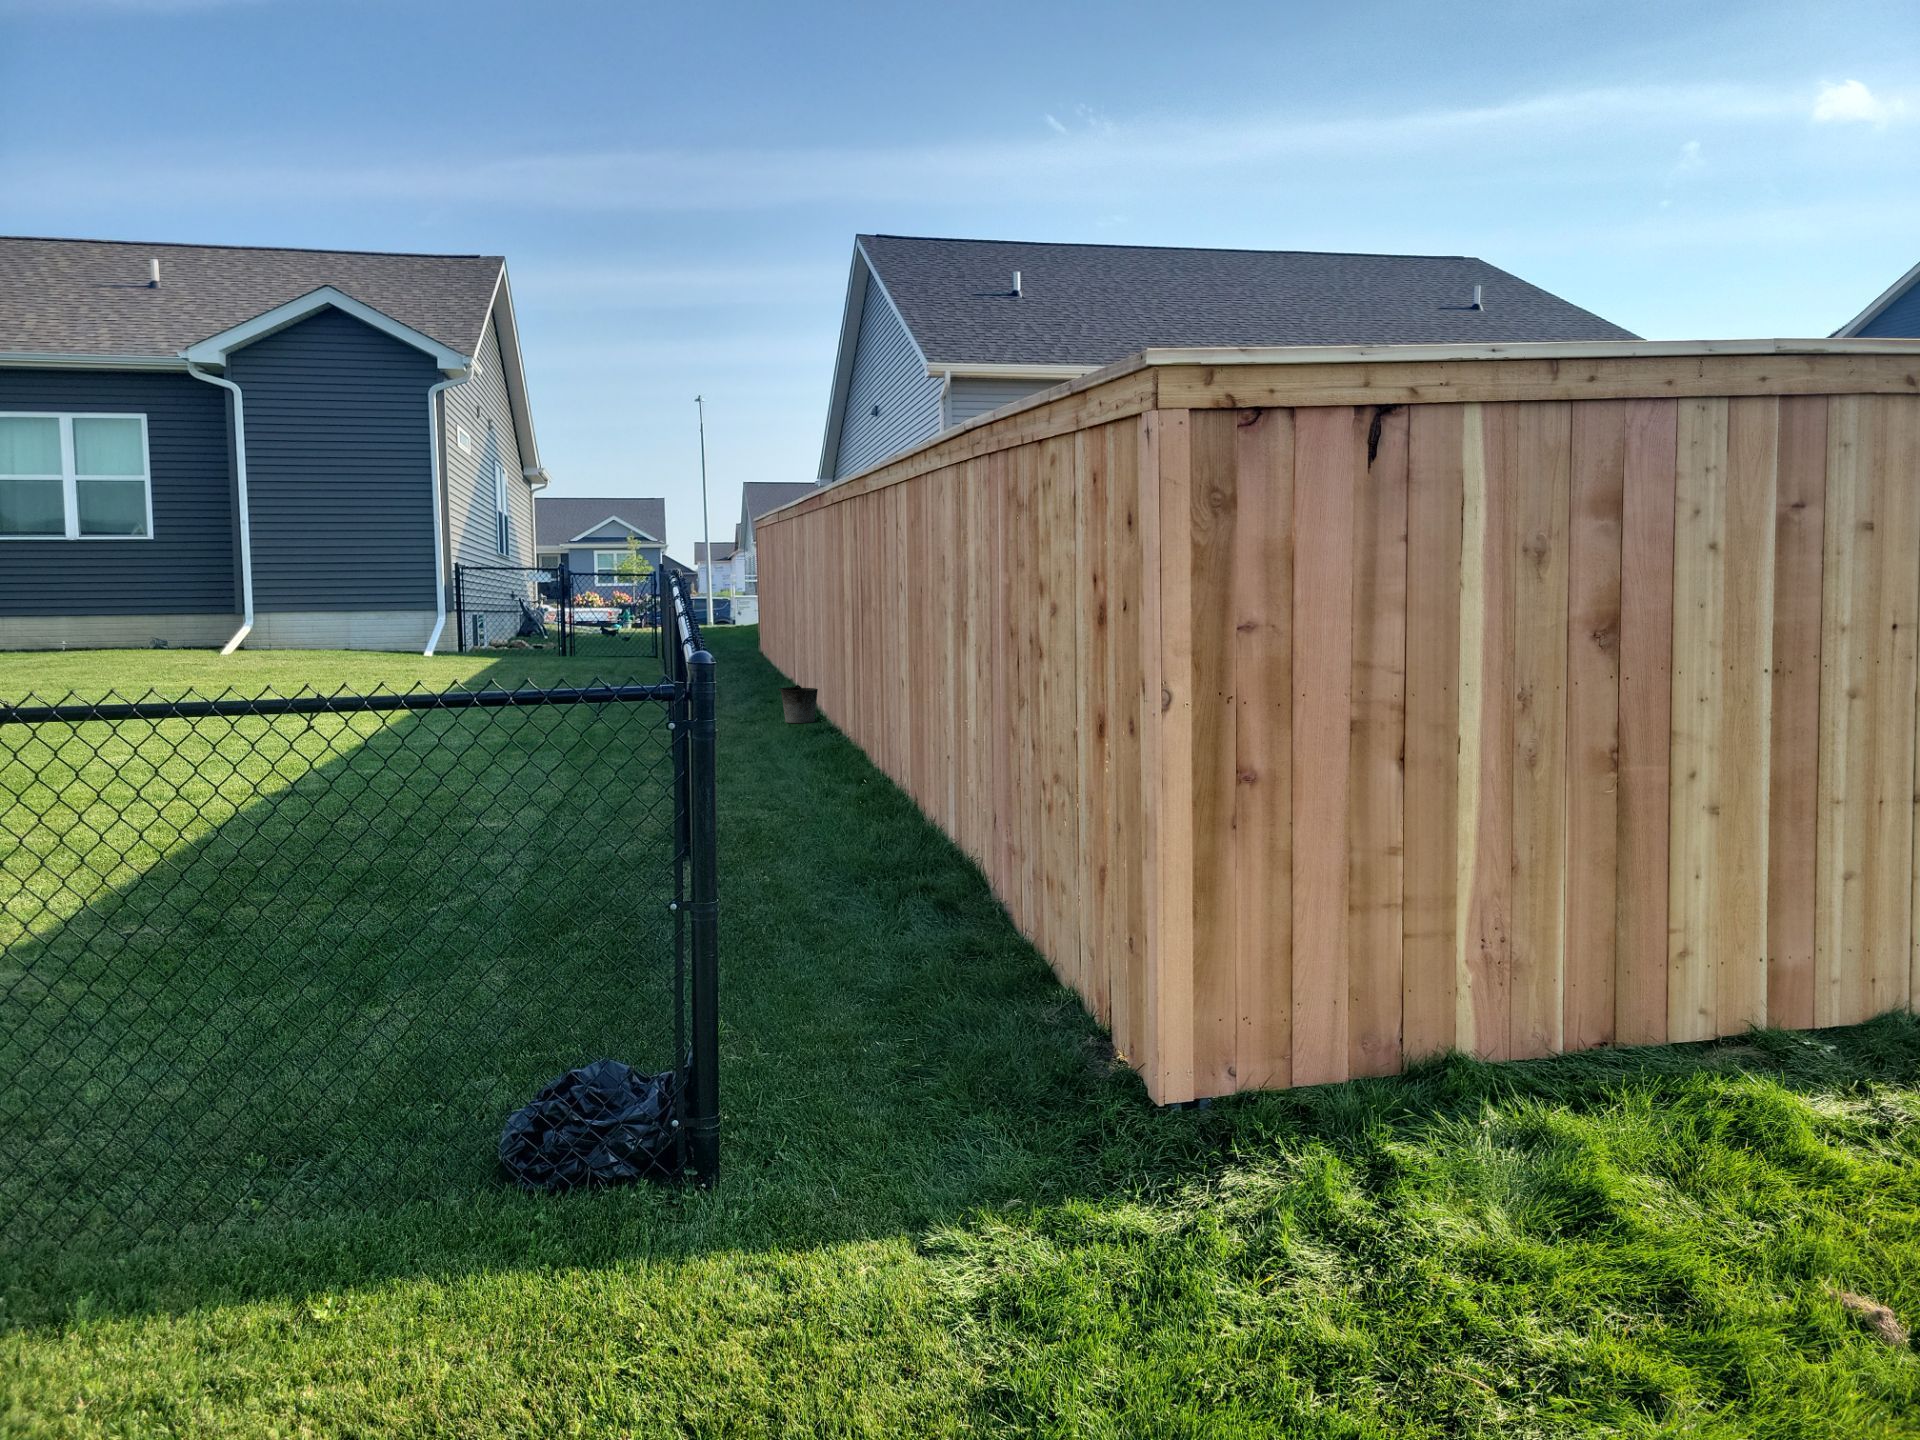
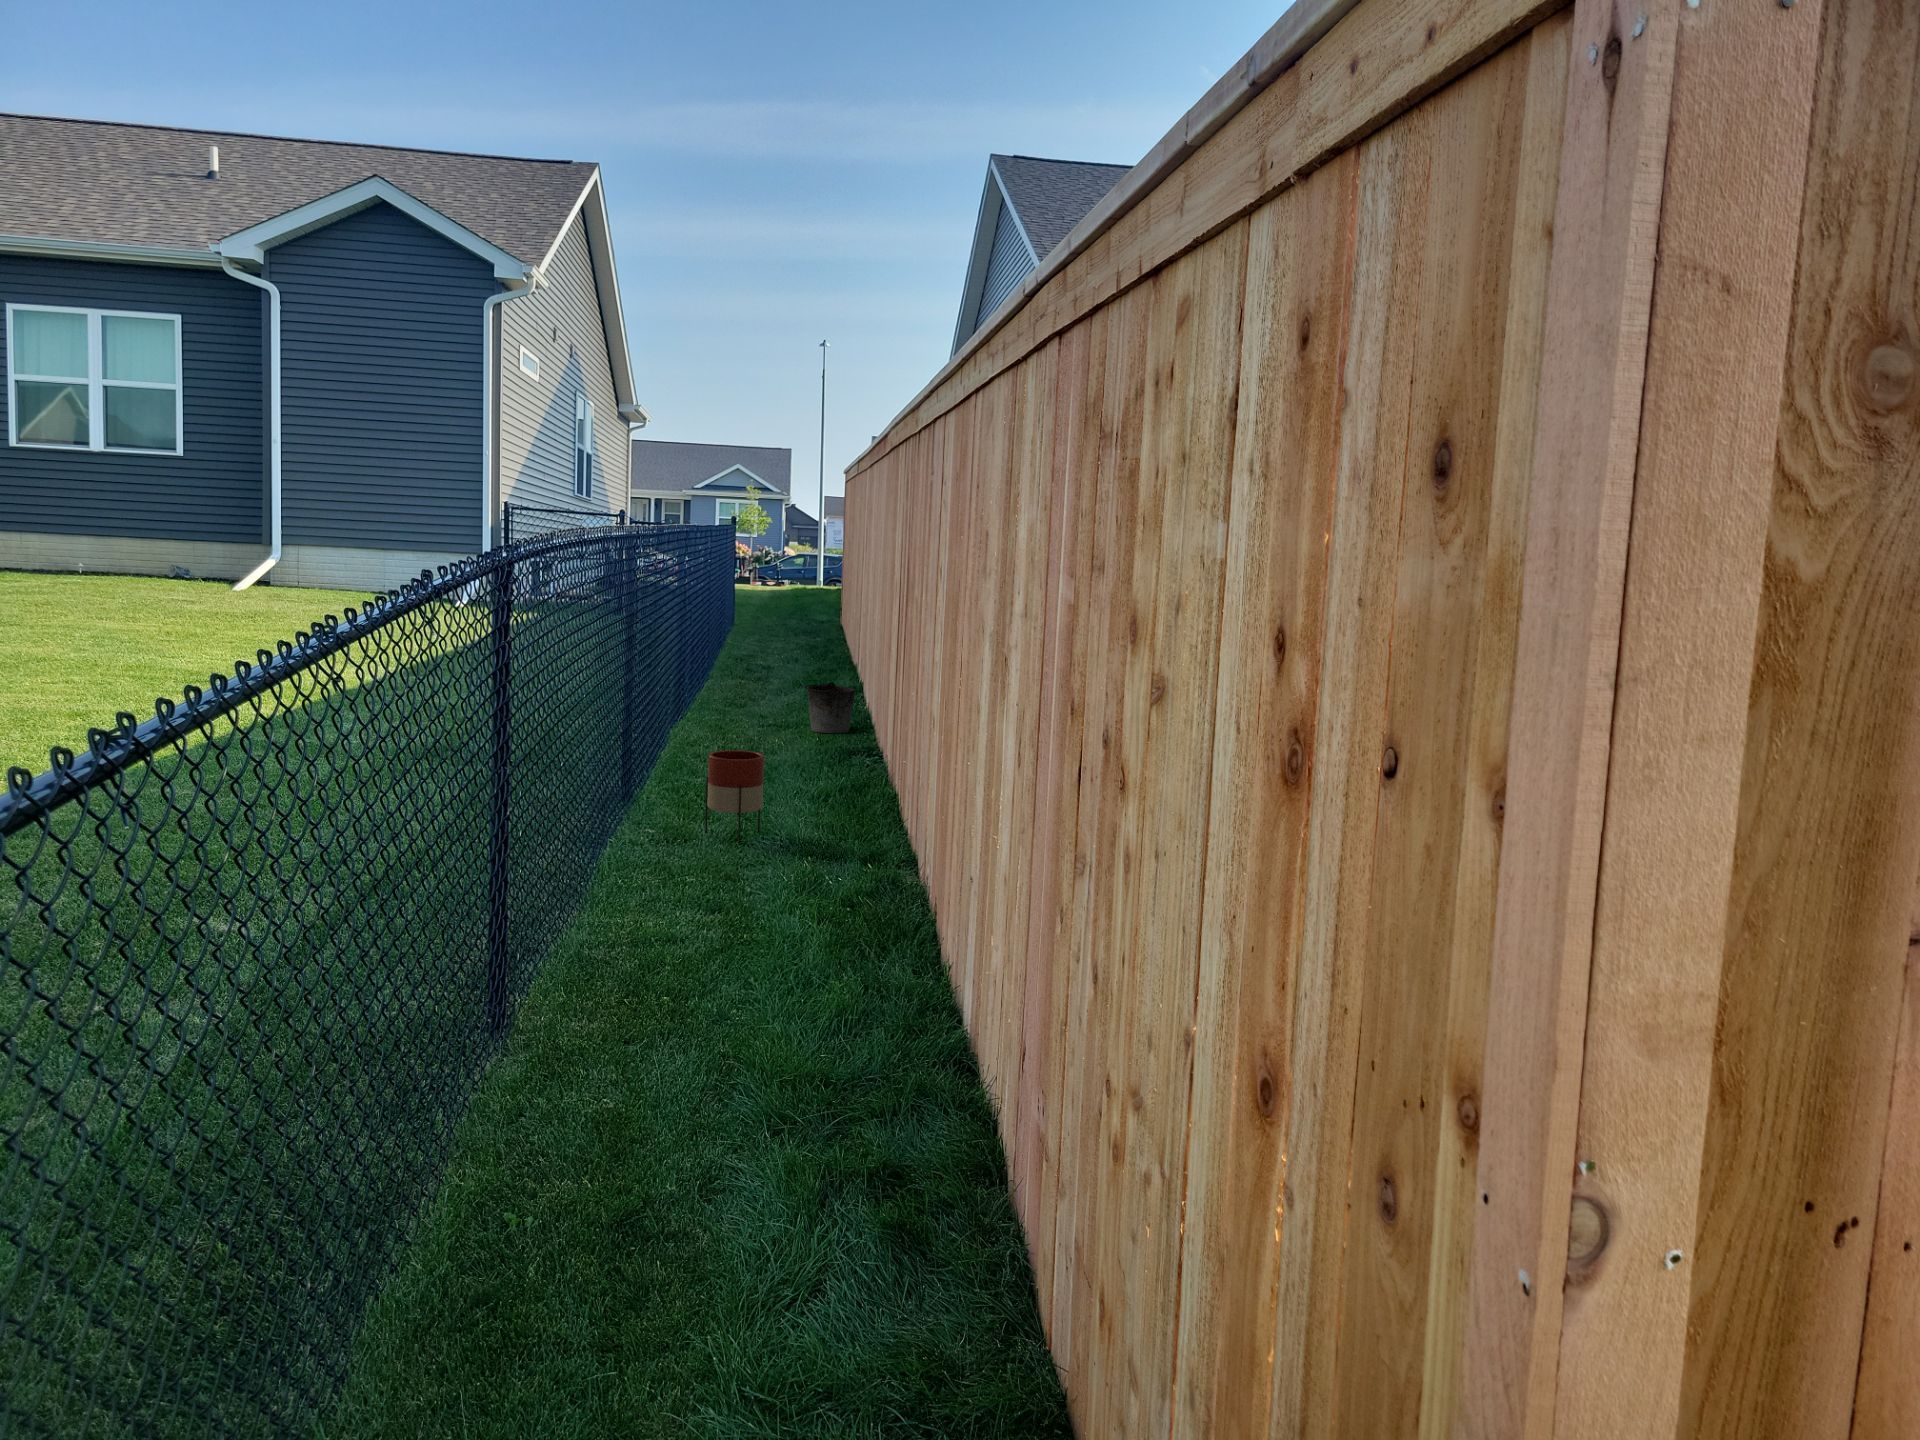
planter: none [747,722,788,784] -> present [705,750,764,844]

